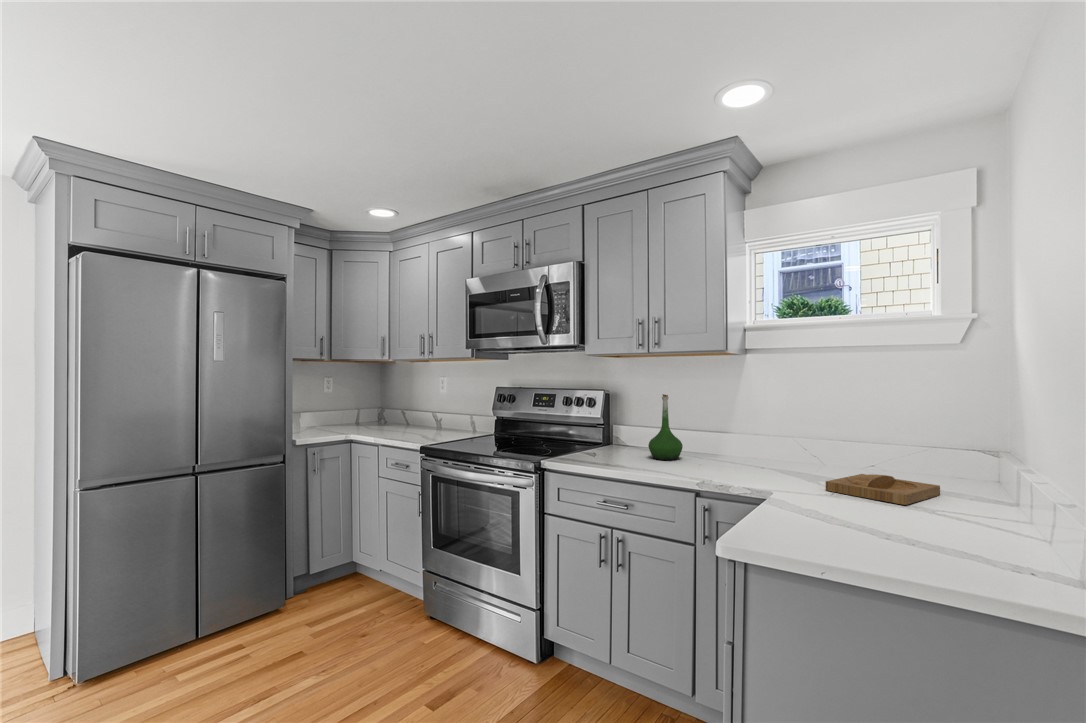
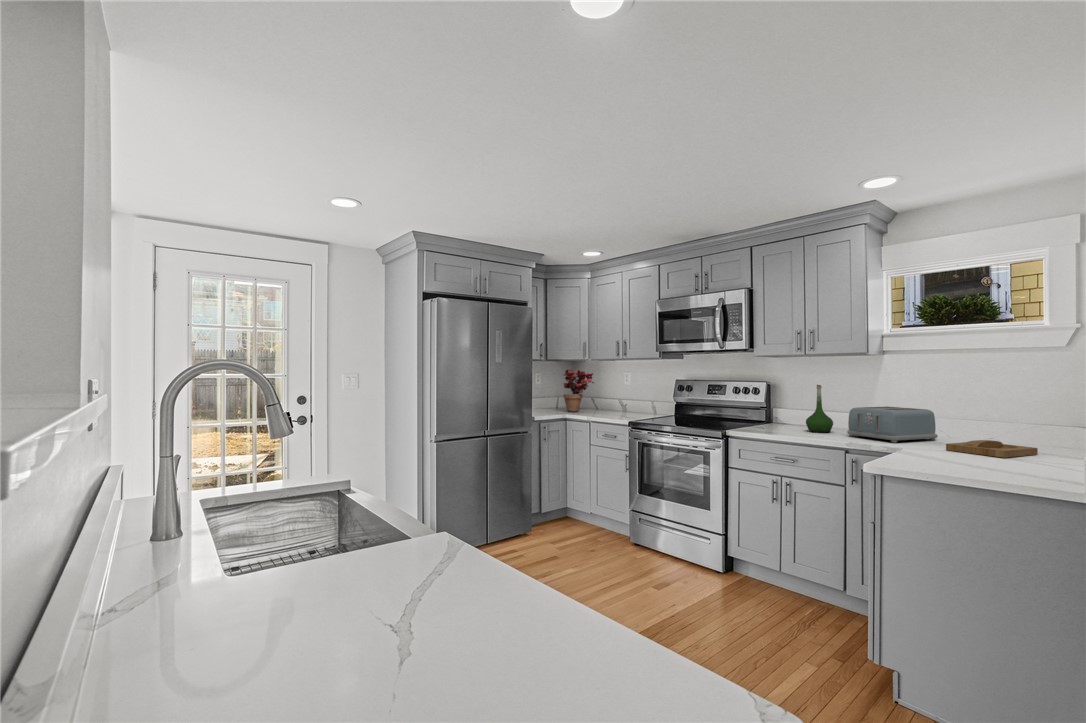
potted plant: none [352,372,398,430] -> present [563,369,594,412]
toaster: none [699,423,809,477] -> present [847,406,937,443]

